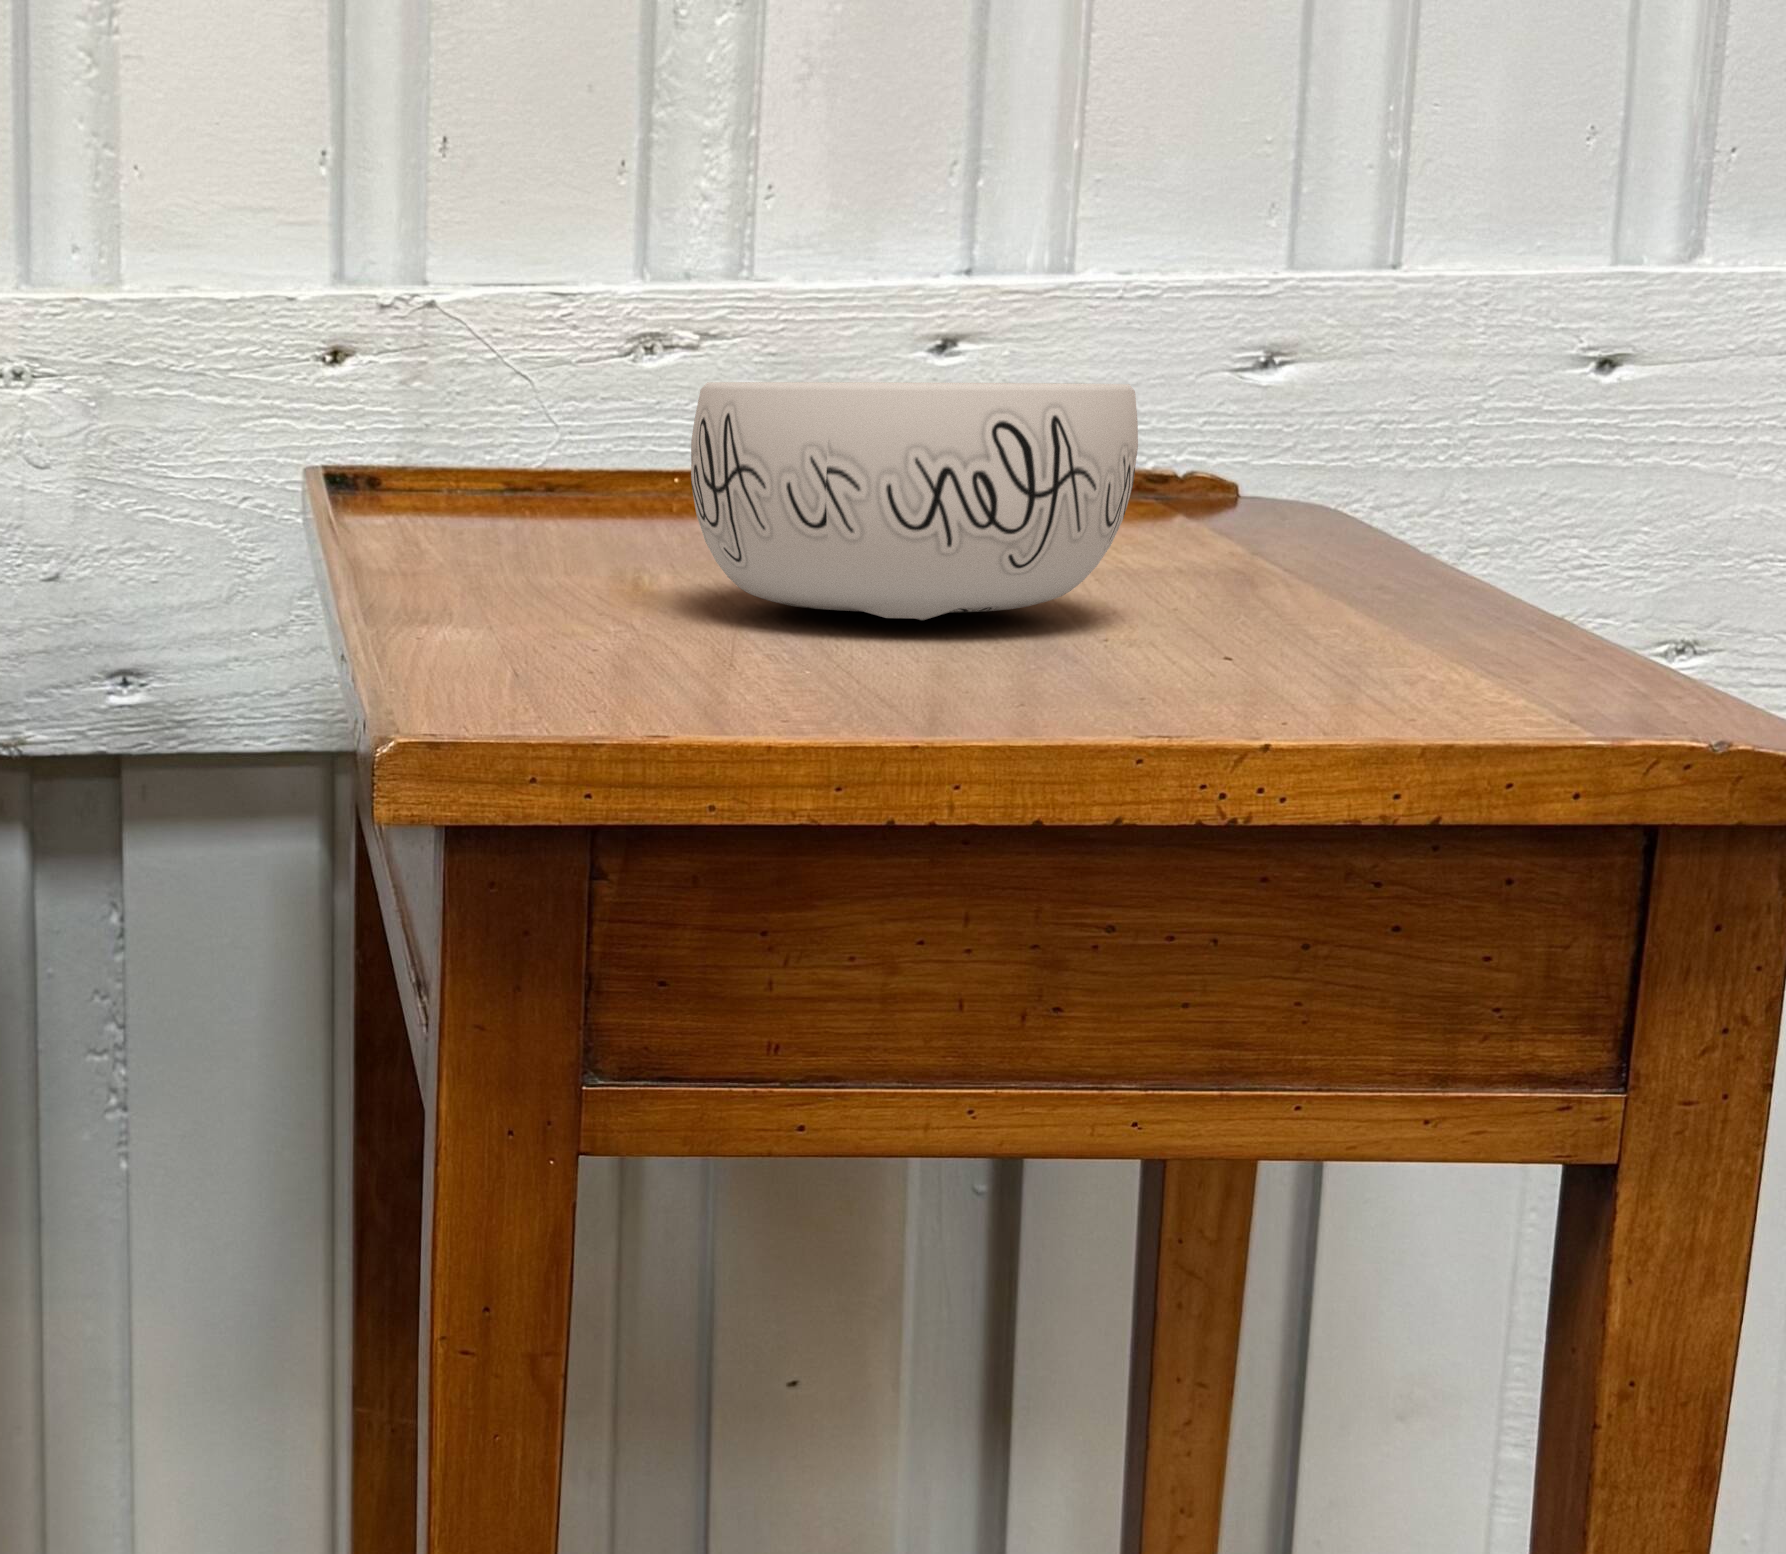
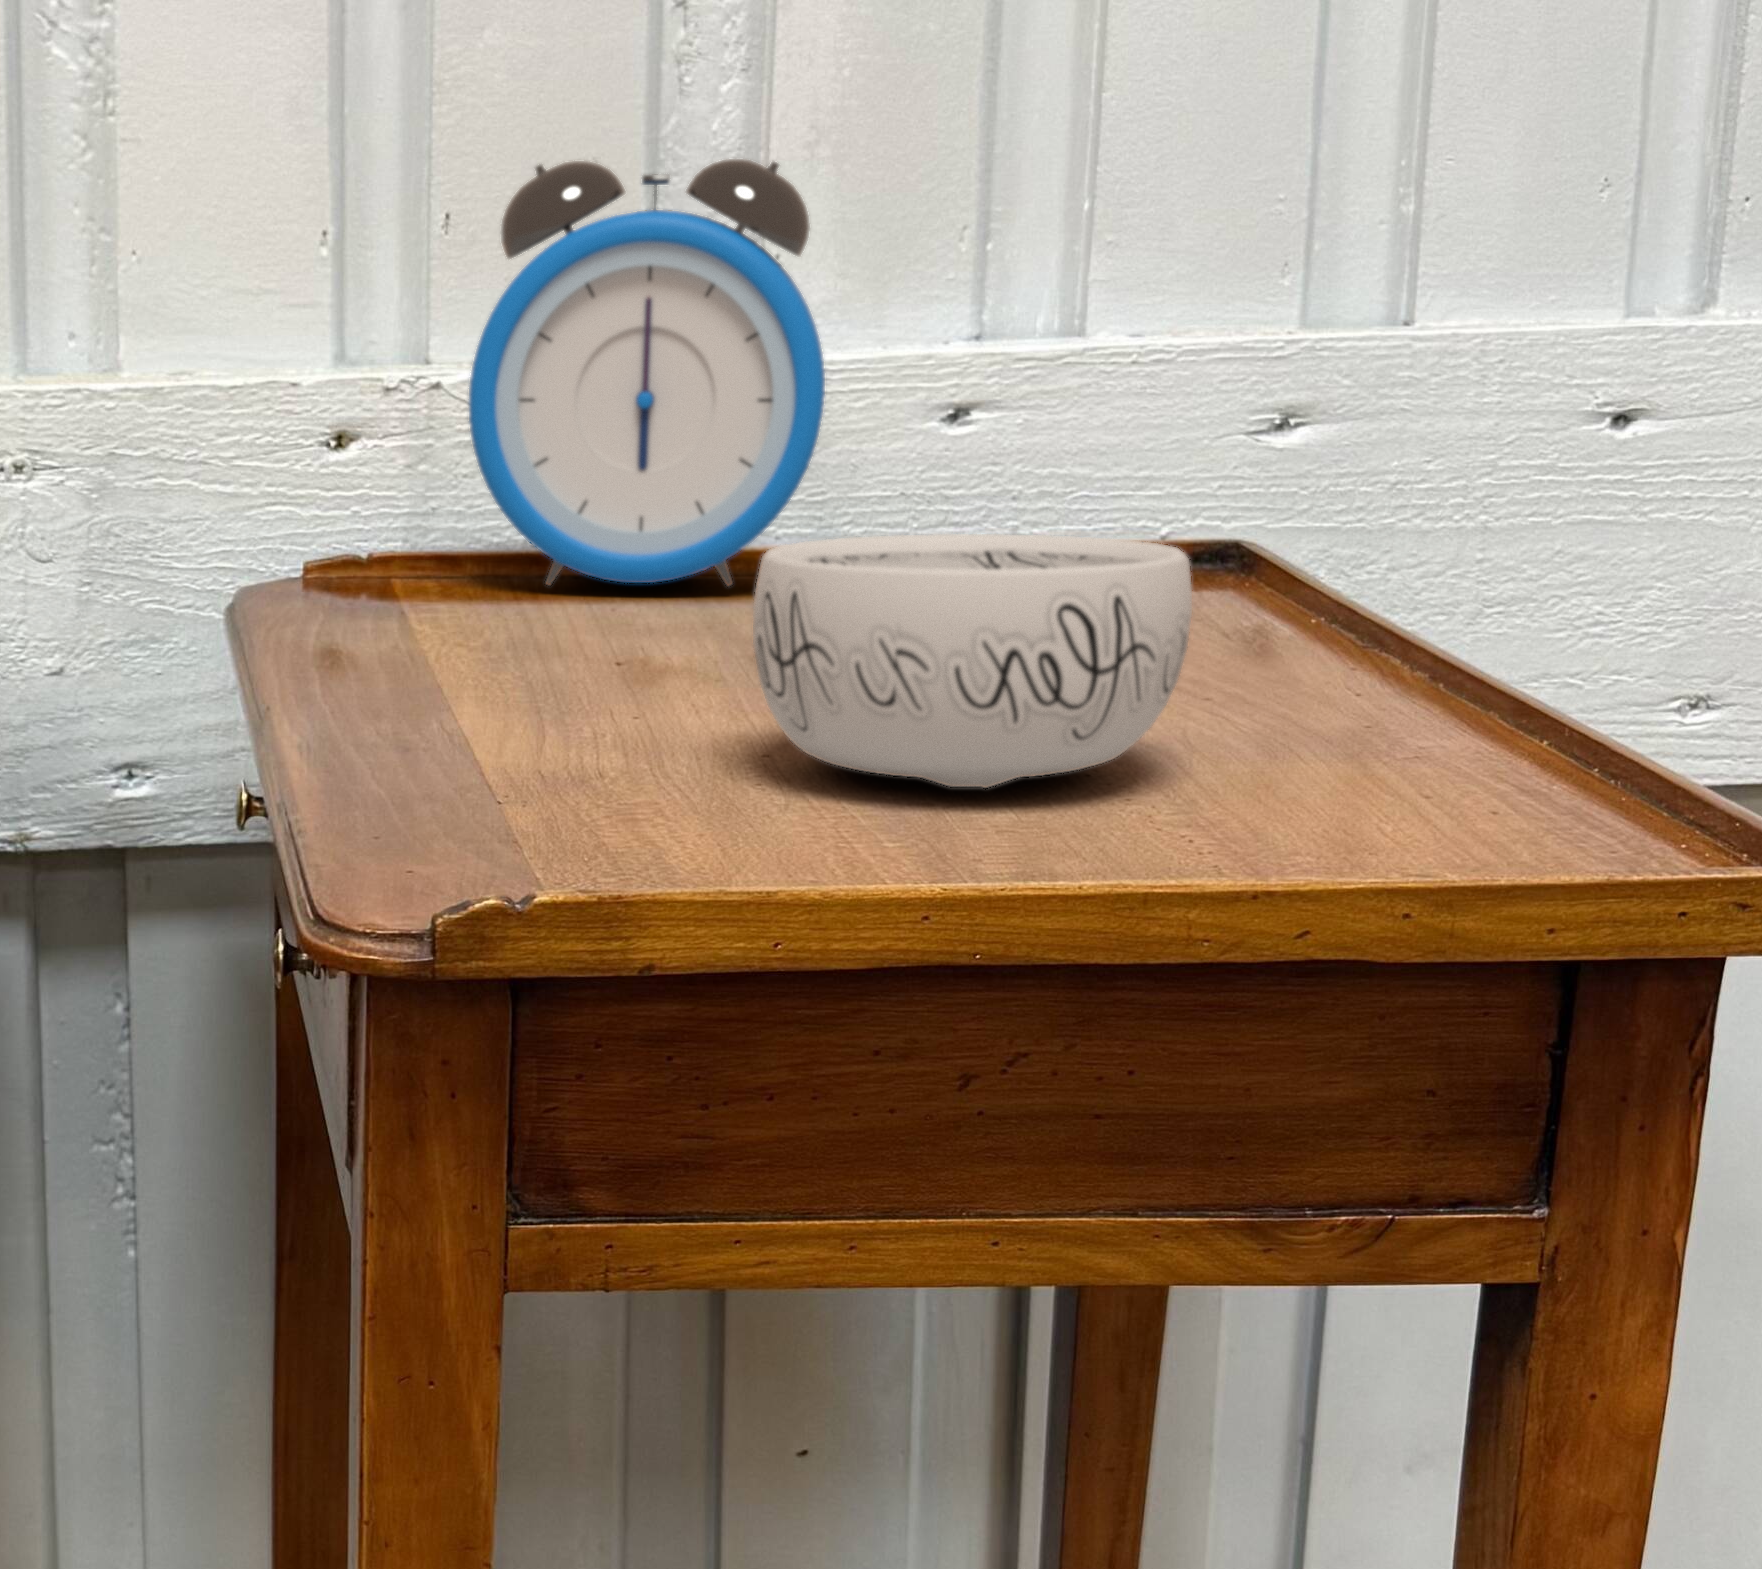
alarm clock: none [451,61,811,491] -> present [468,159,825,586]

